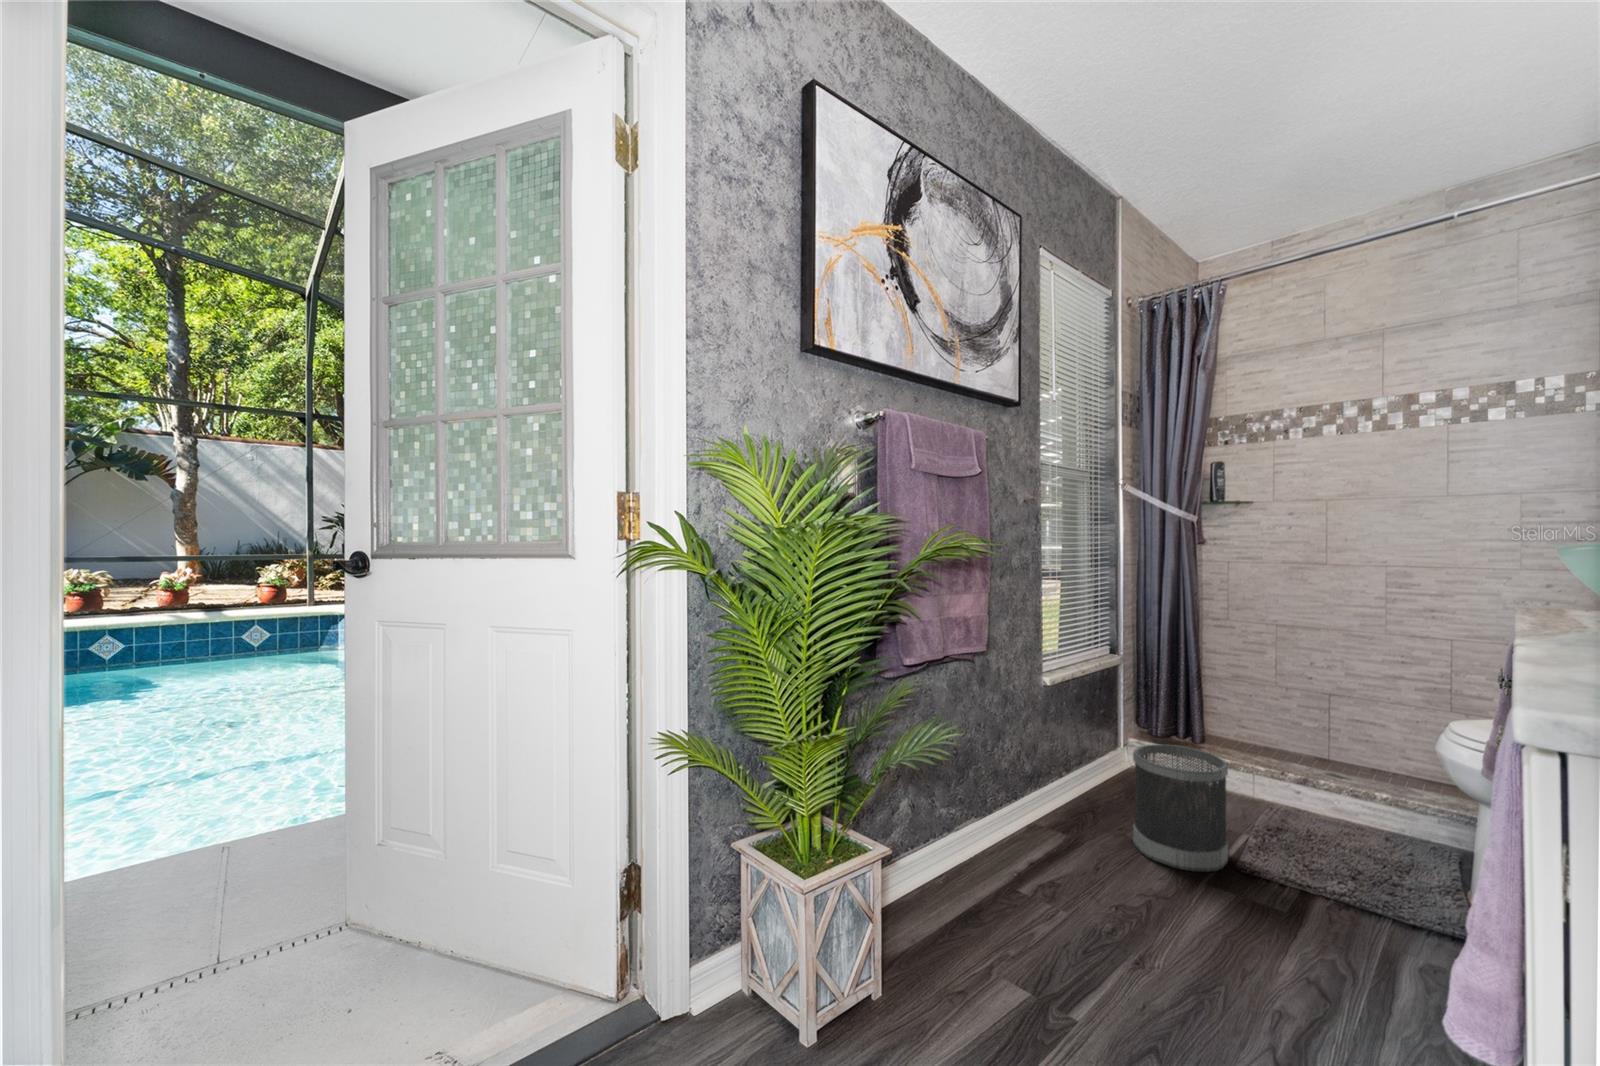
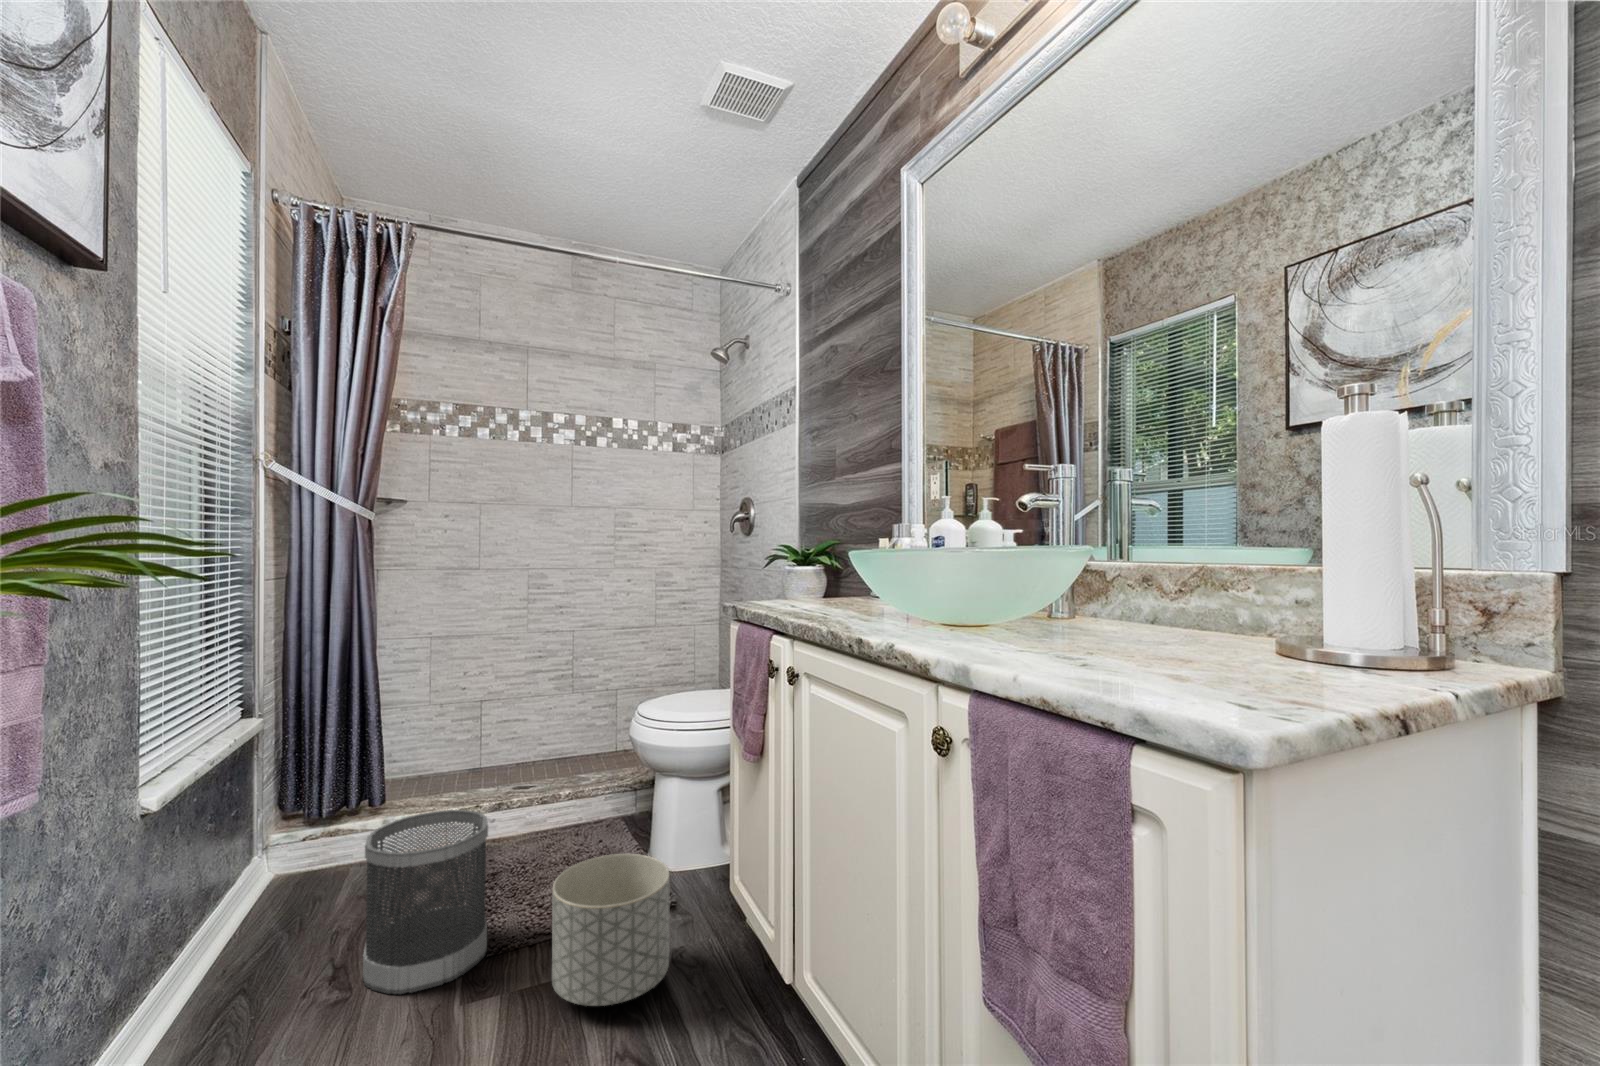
planter: none [1237,827,1364,963] -> present [552,854,670,1006]

